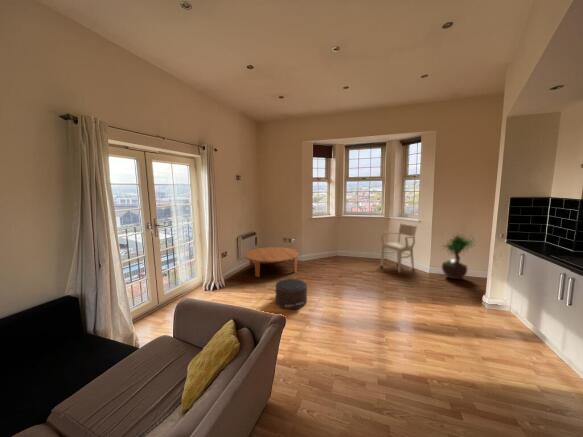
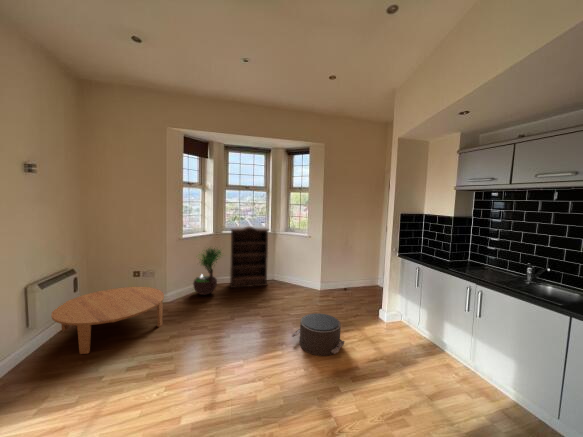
bookshelf: none [348,211,381,261] -> present [230,226,268,288]
armchair: present [381,224,417,272] -> none [271,239,308,297]
potted tree: present [442,236,472,279] -> present [193,248,221,295]
pouf: present [275,279,307,309] -> present [292,313,345,356]

